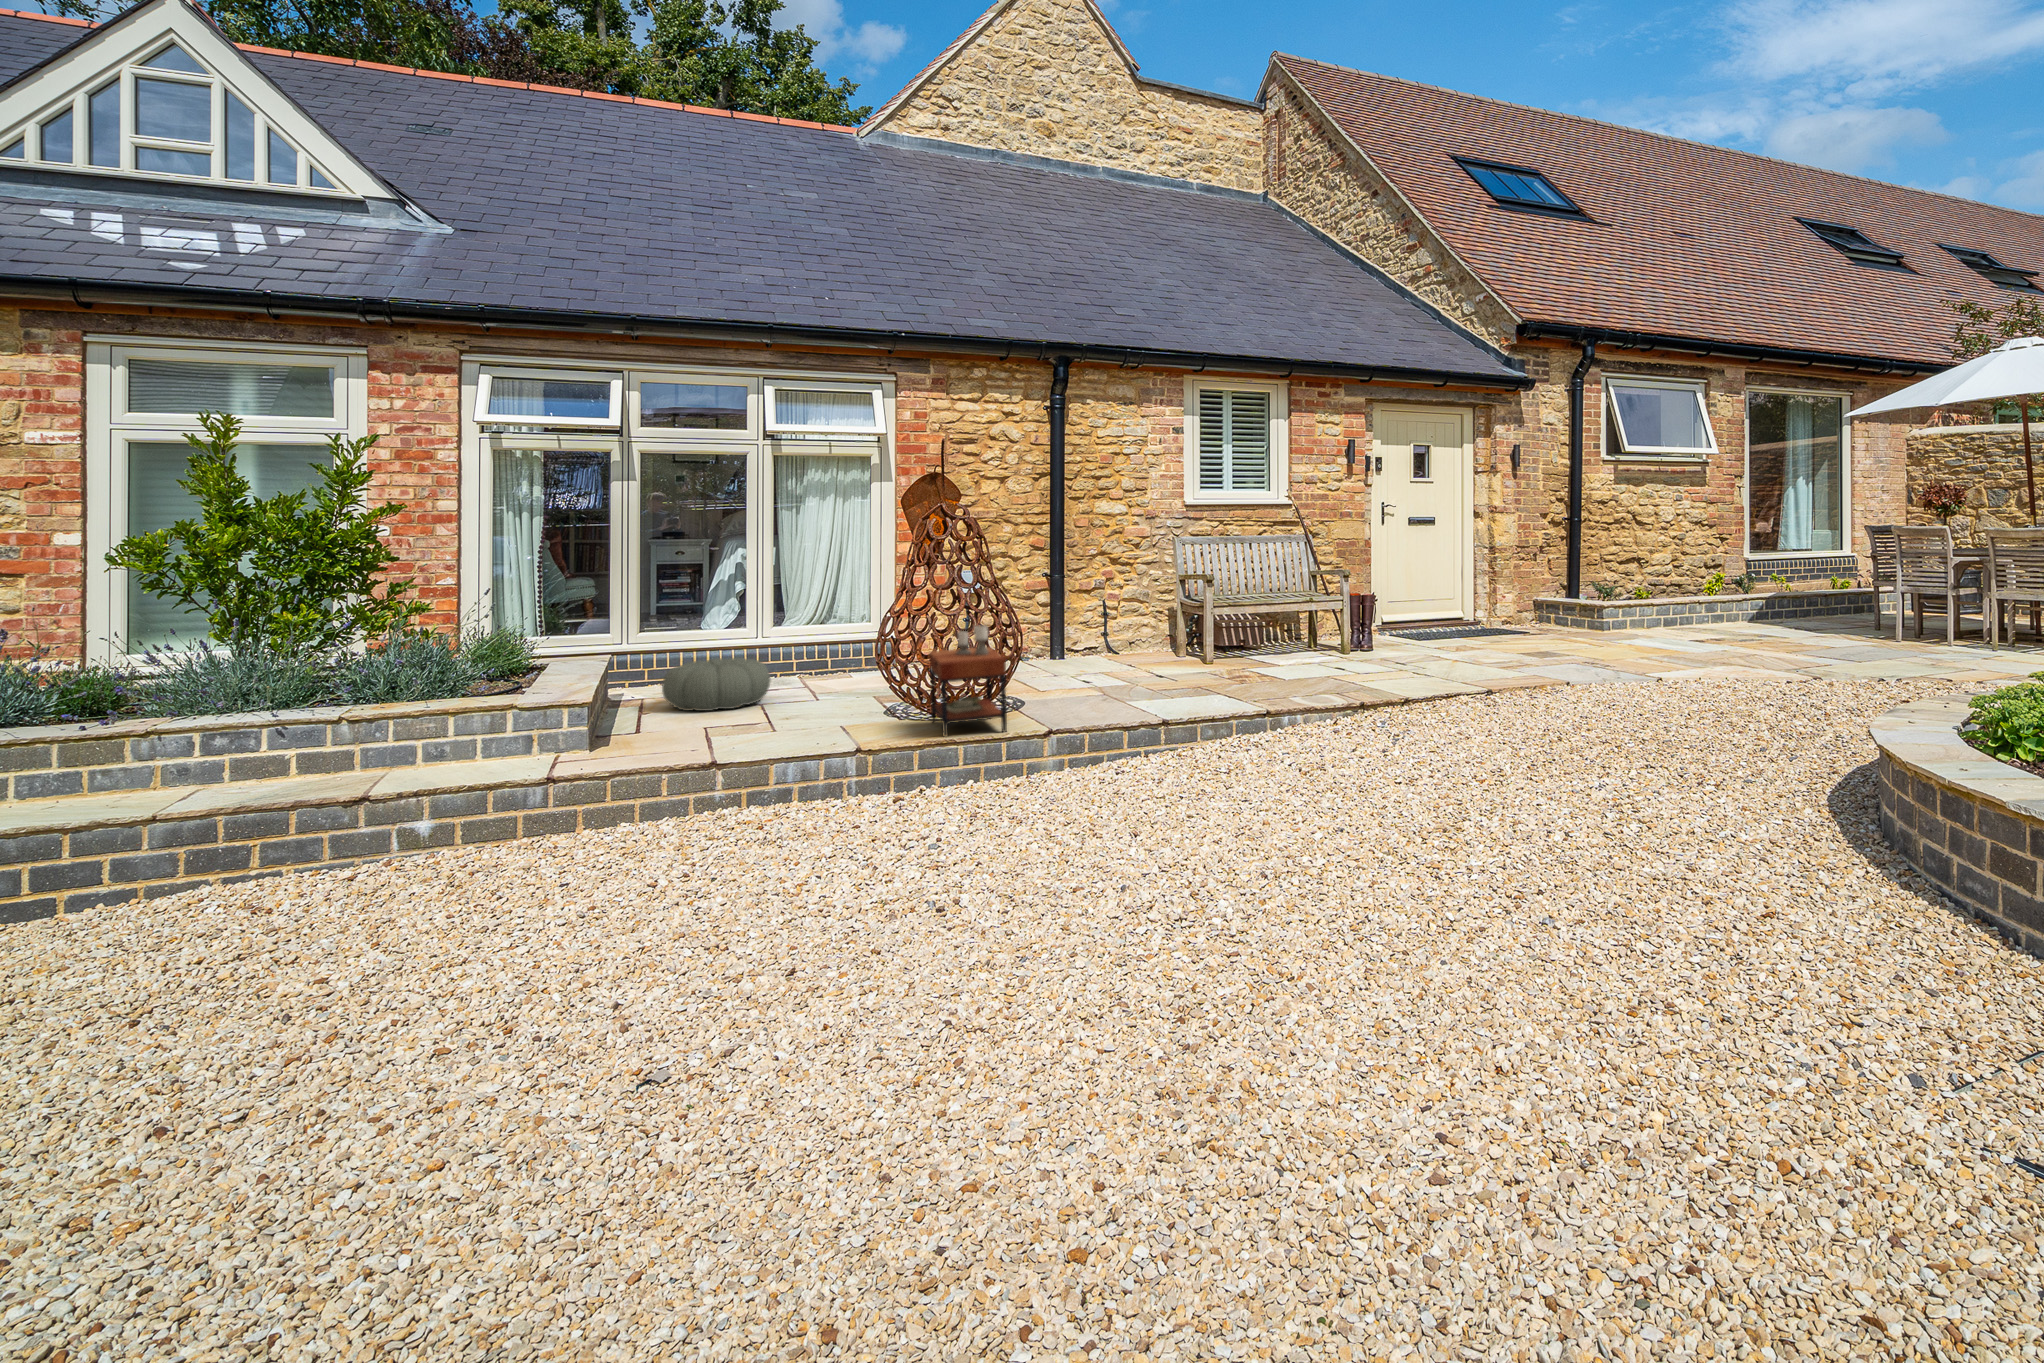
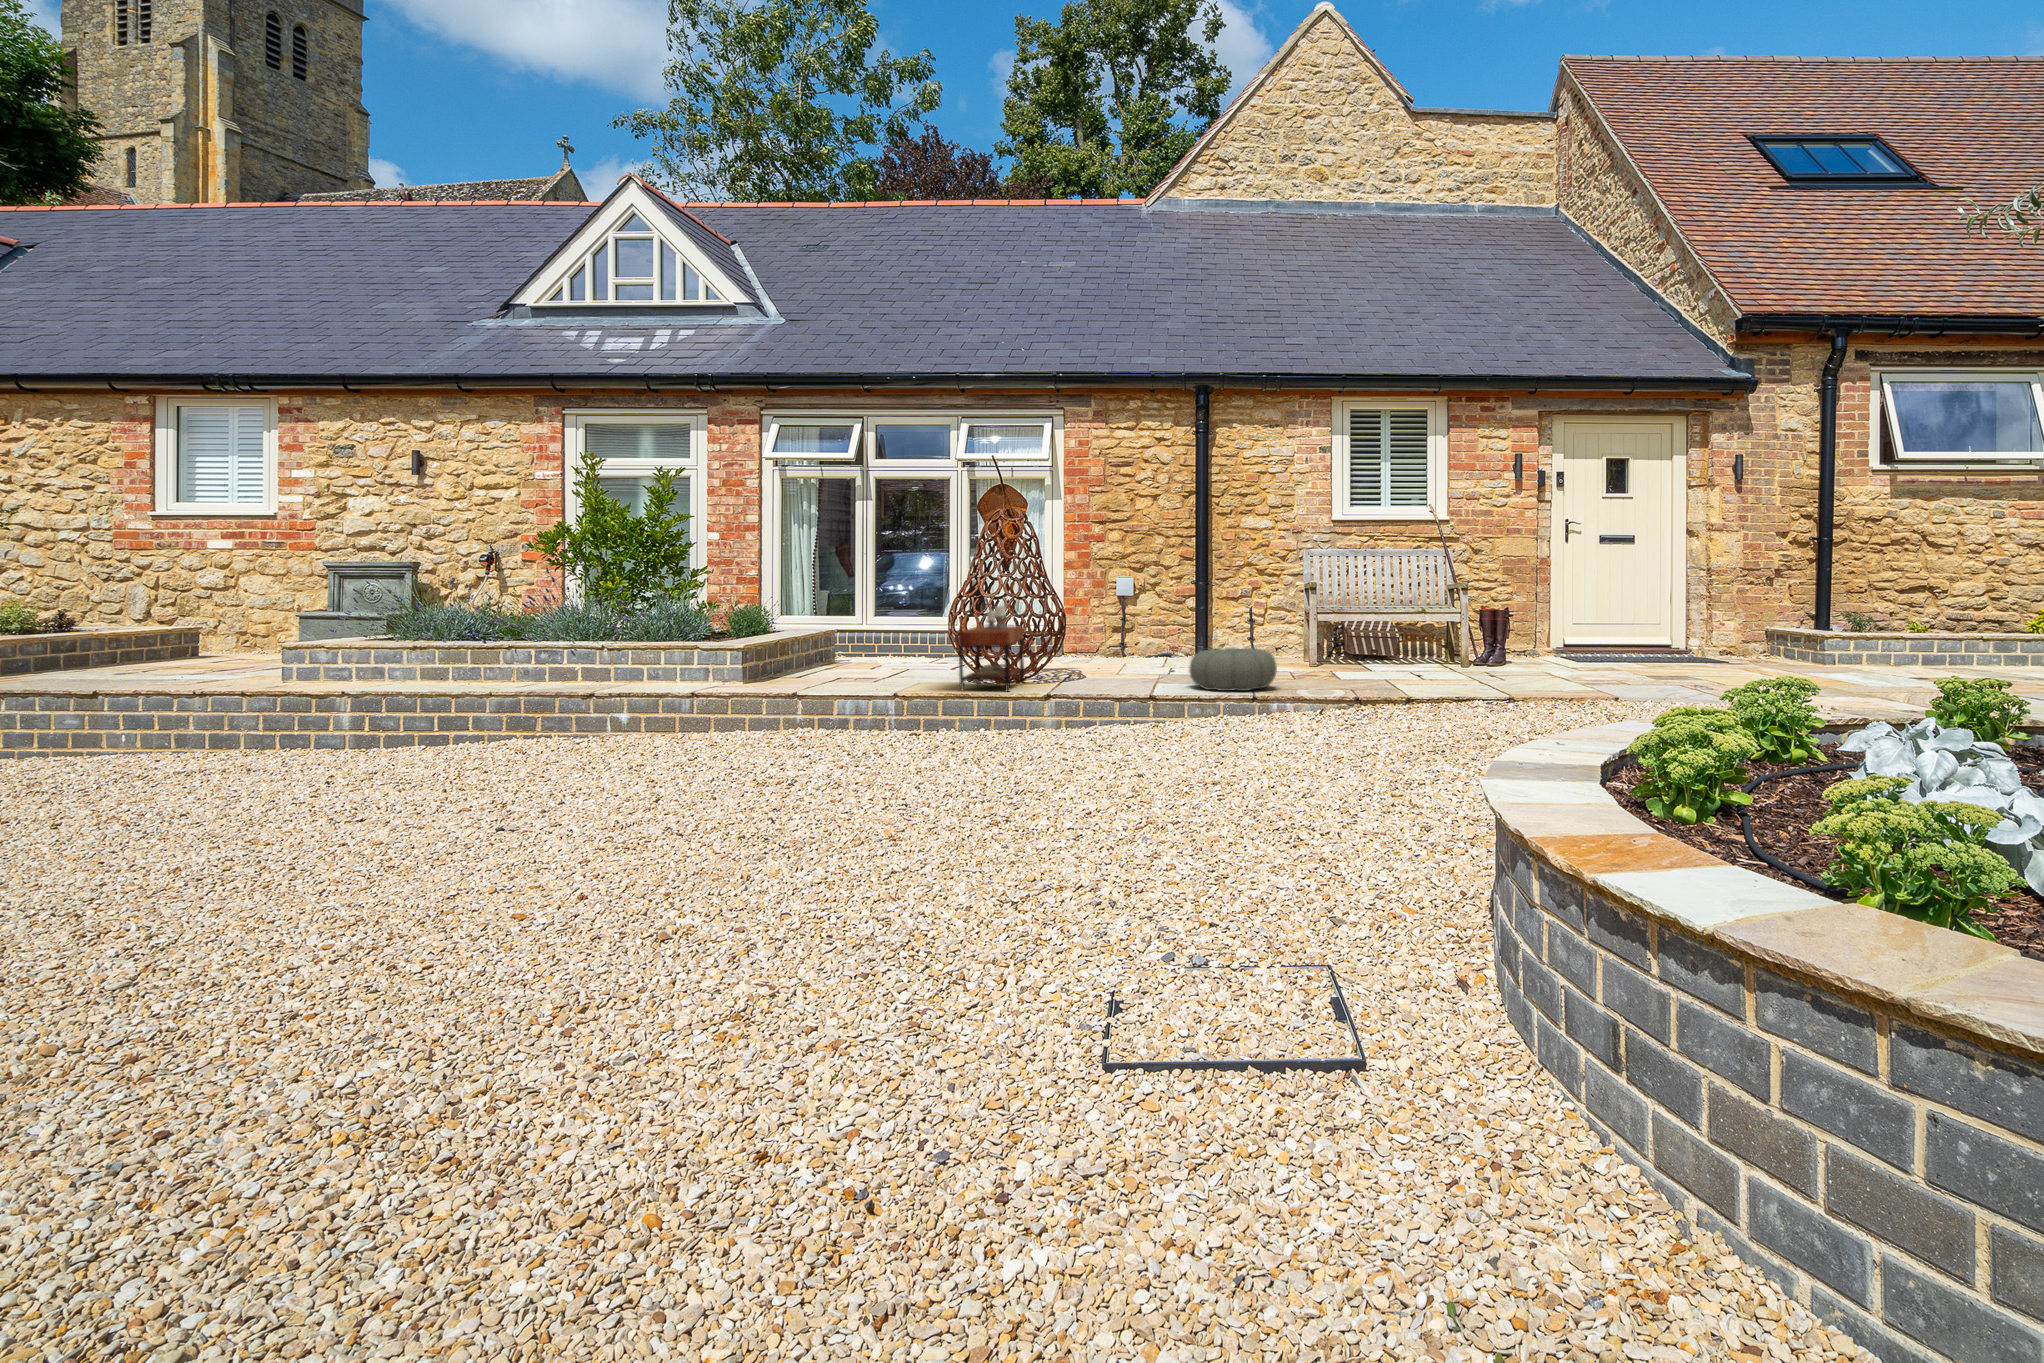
pouf: present [662,658,770,711] -> present [1189,648,1277,691]

